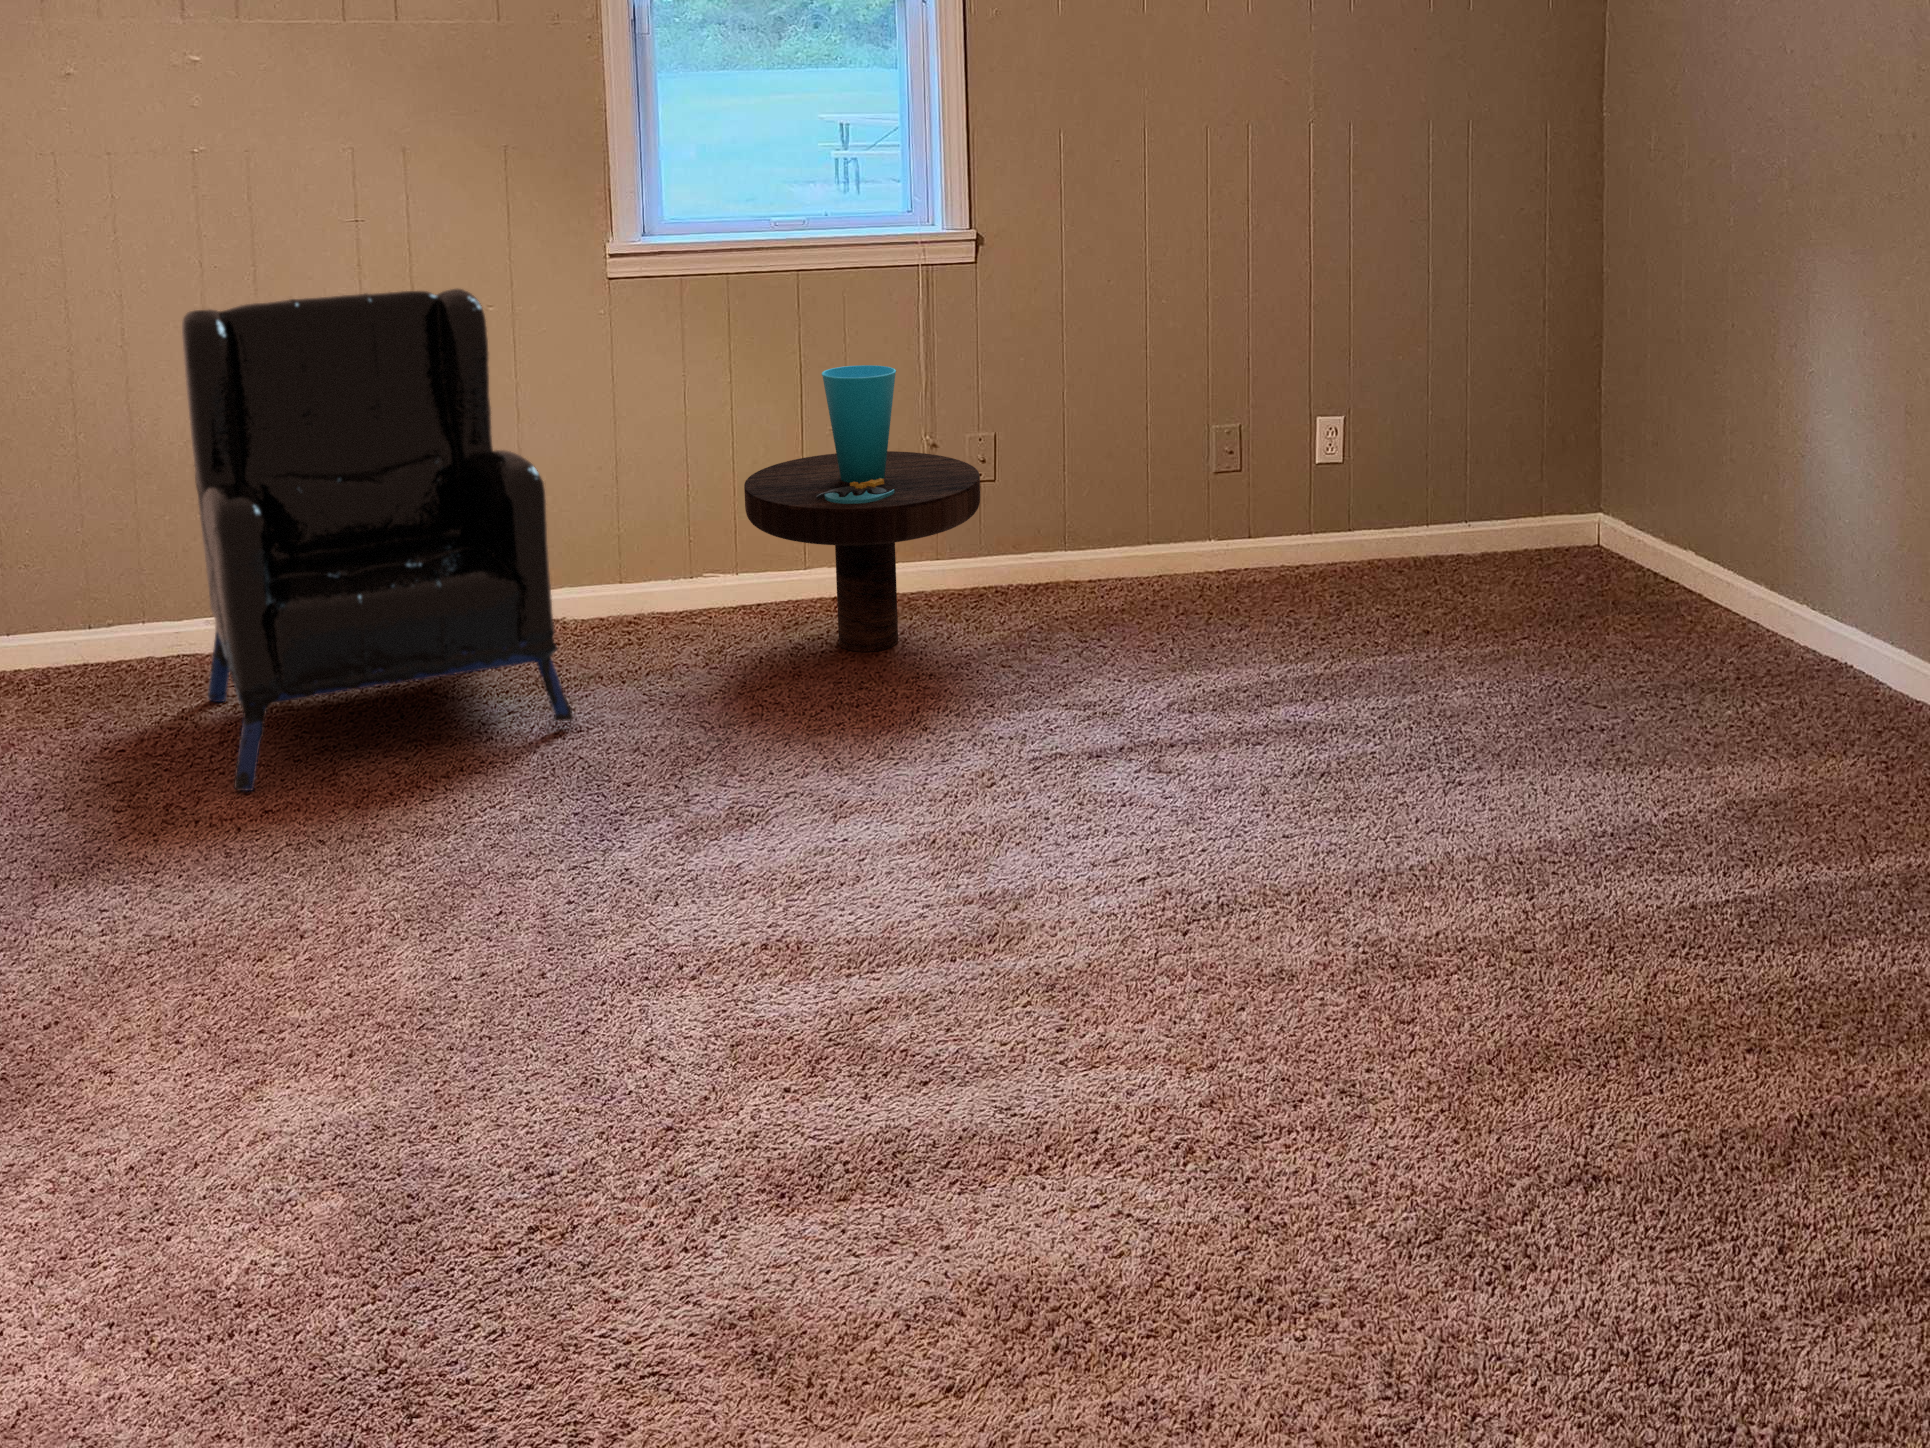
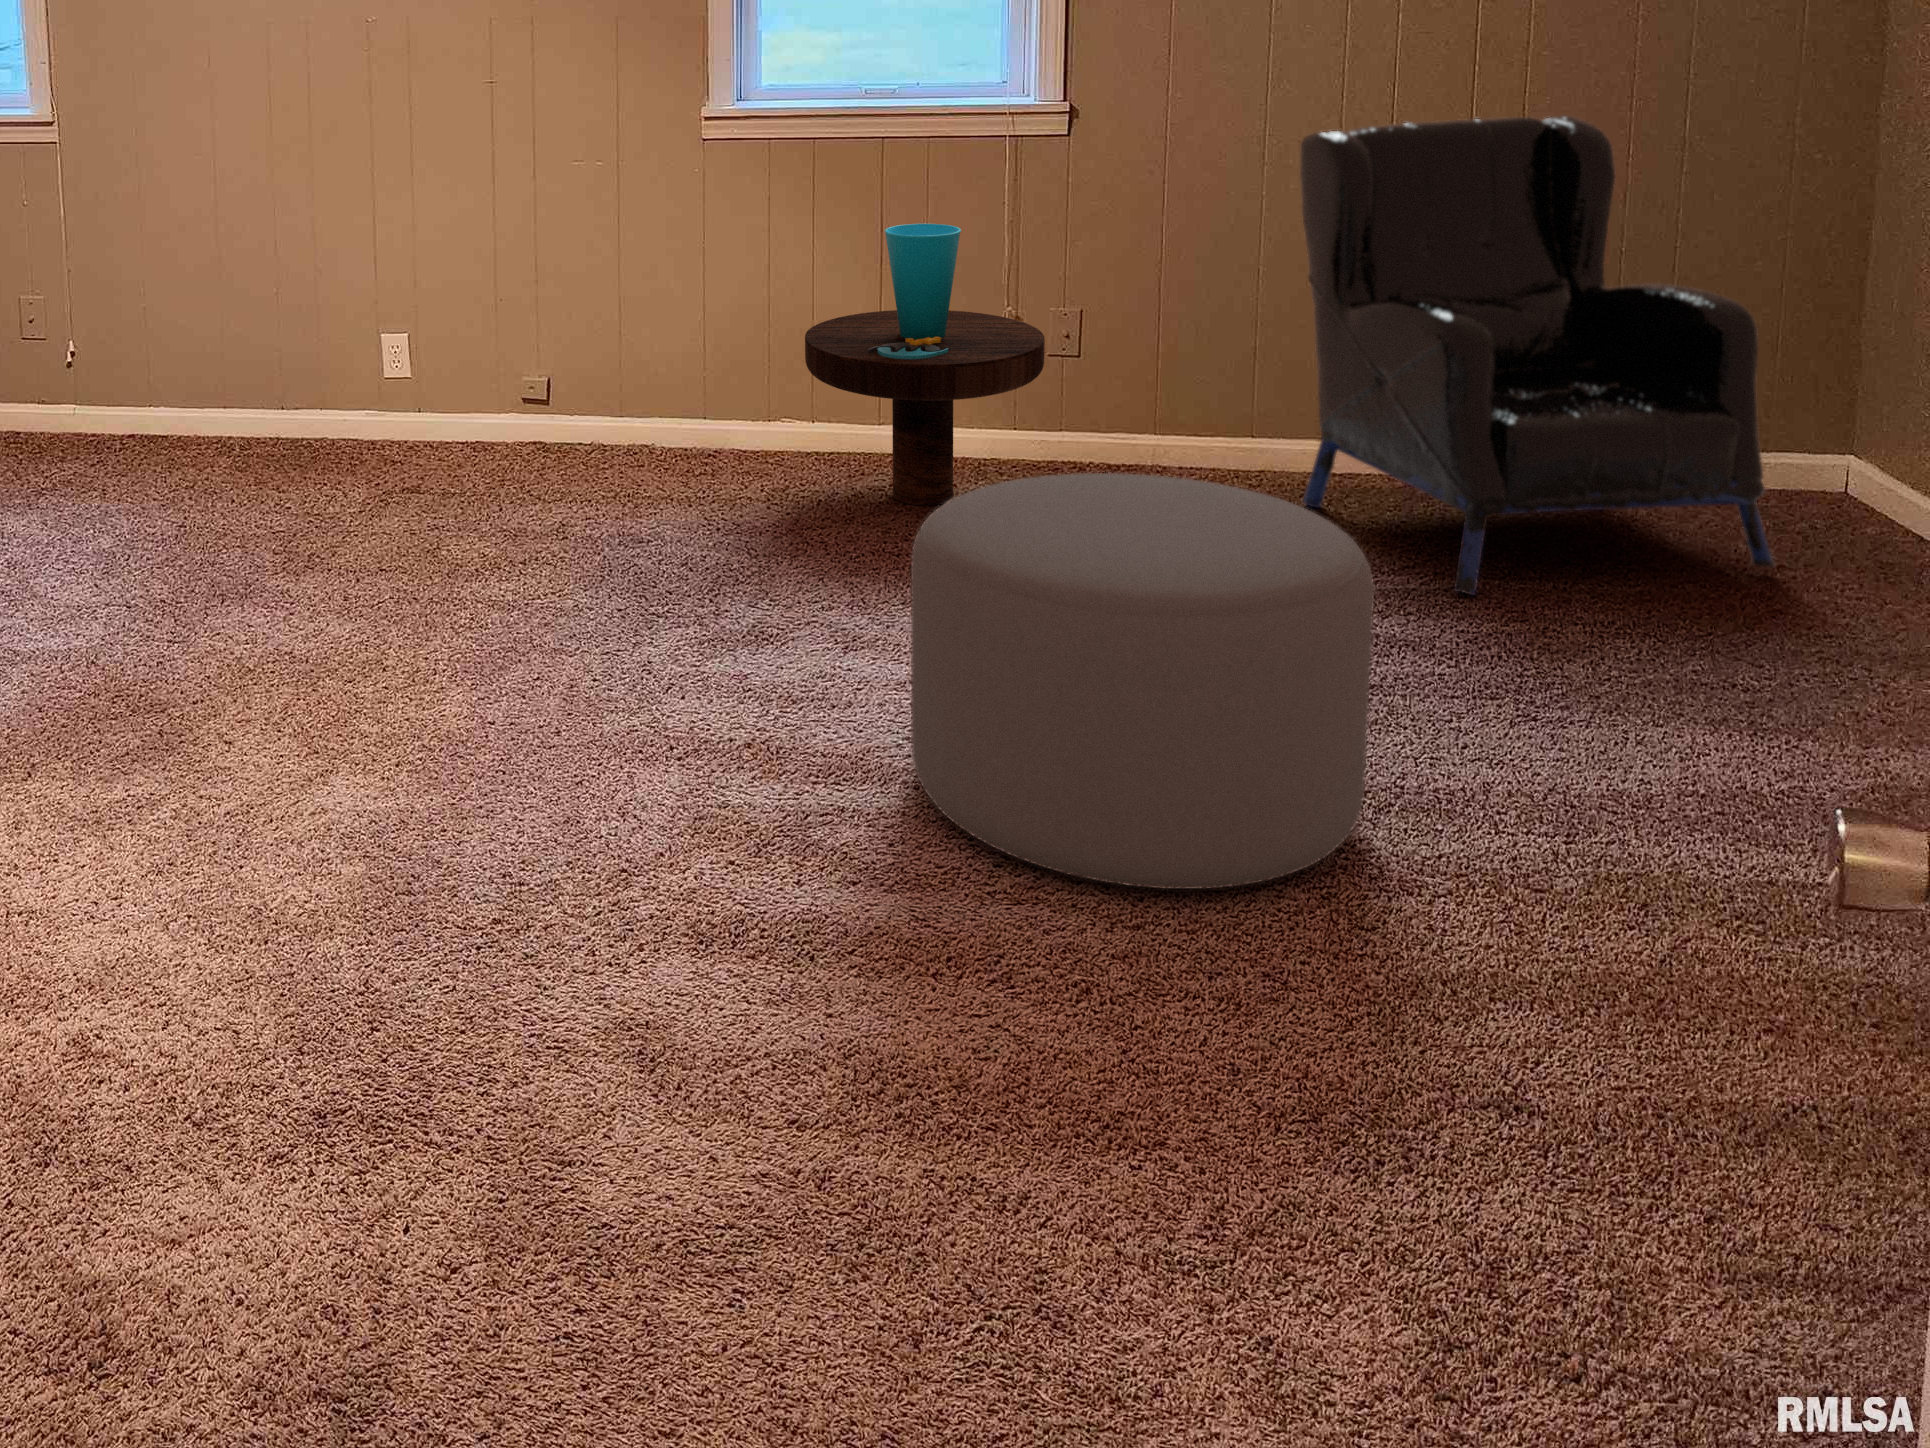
armchair: present [182,288,573,791] -> present [1300,116,1775,595]
ottoman: none [945,600,1373,1025] -> present [911,473,1374,889]

